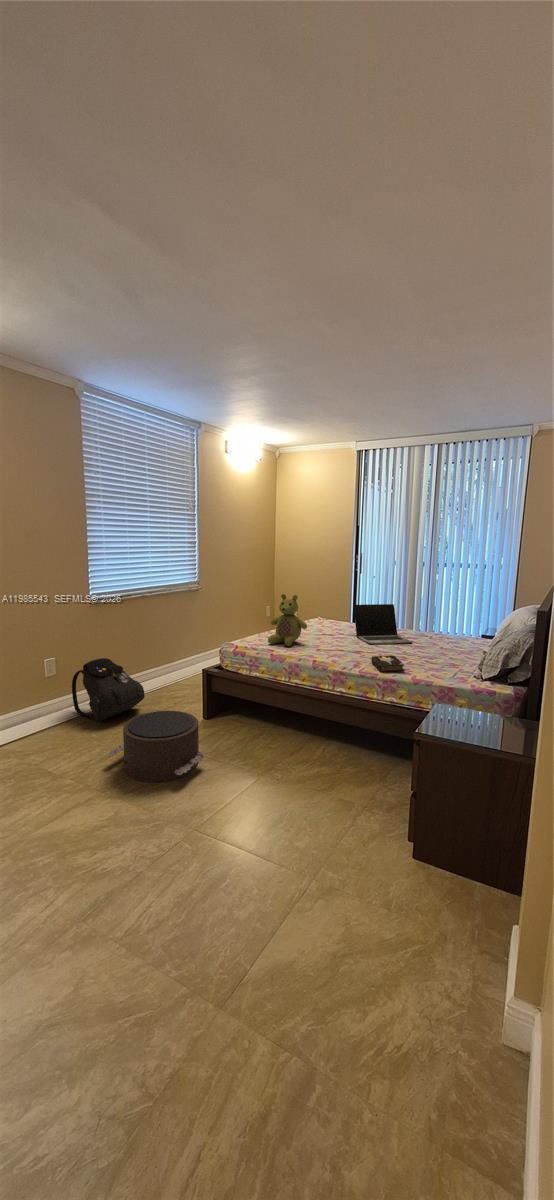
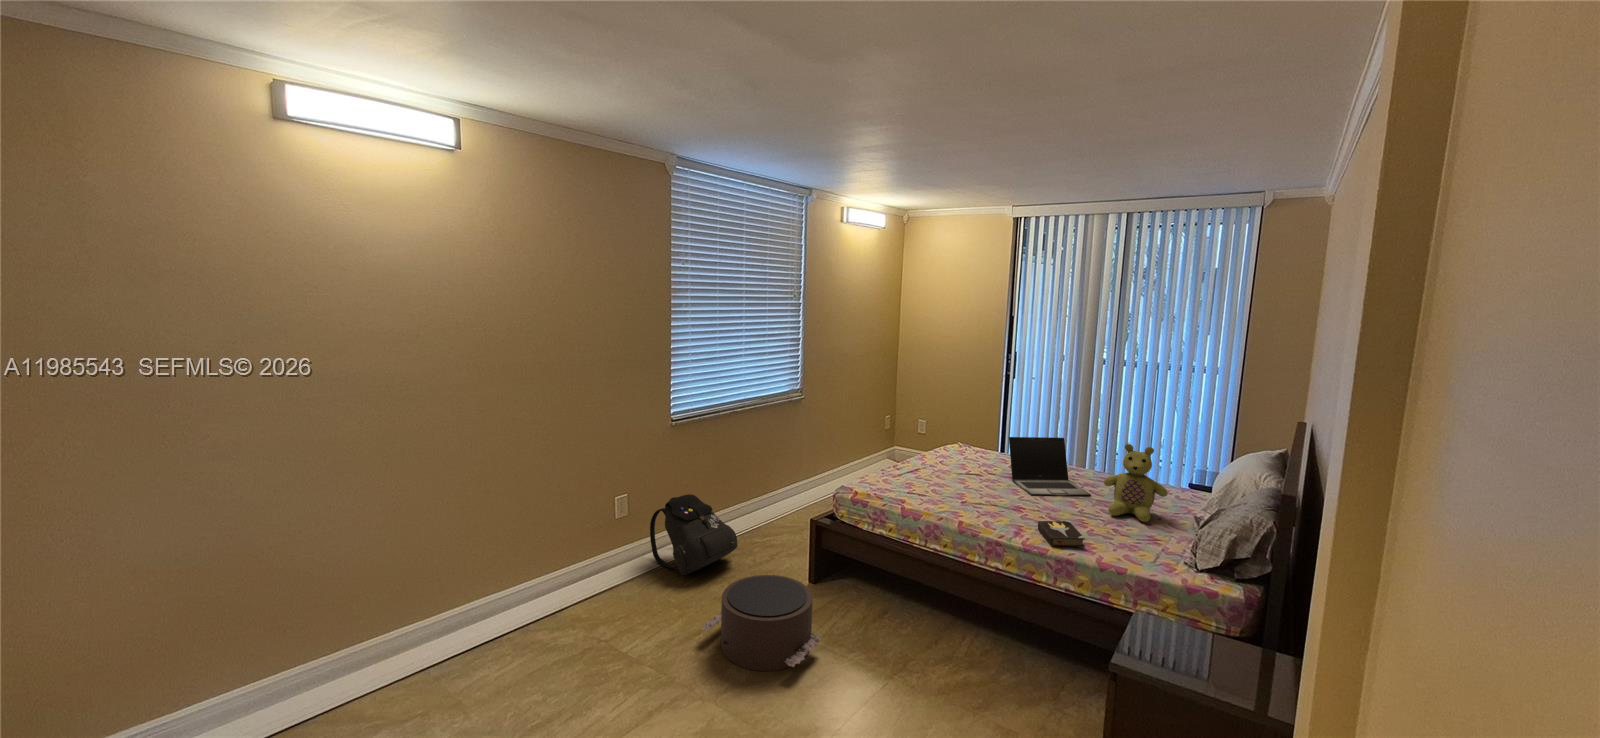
stuffed bear: present [268,594,307,646] -> present [1104,444,1168,522]

